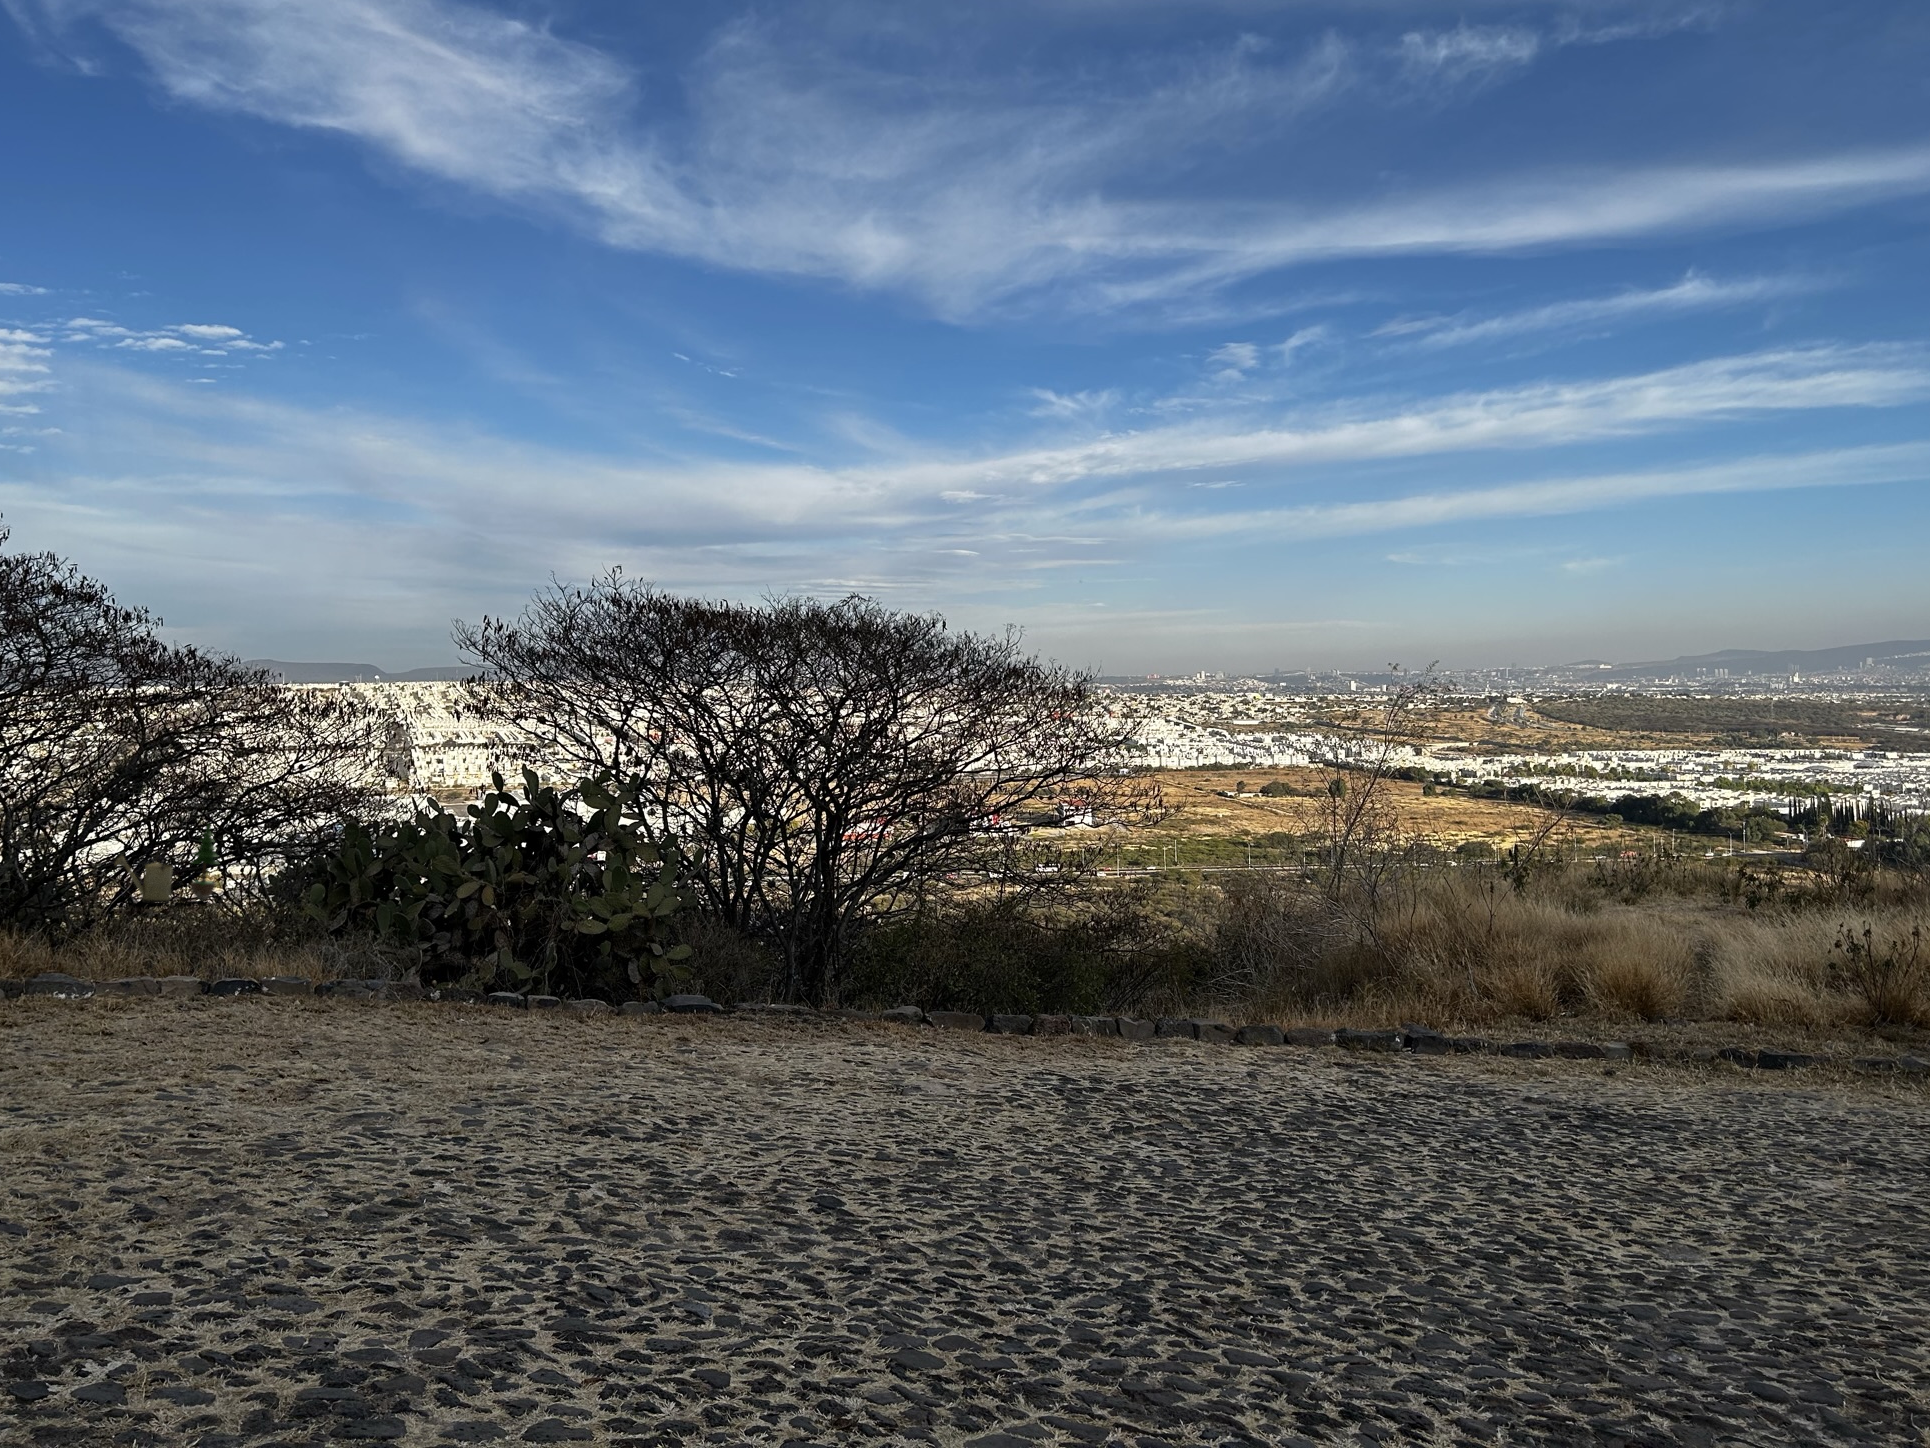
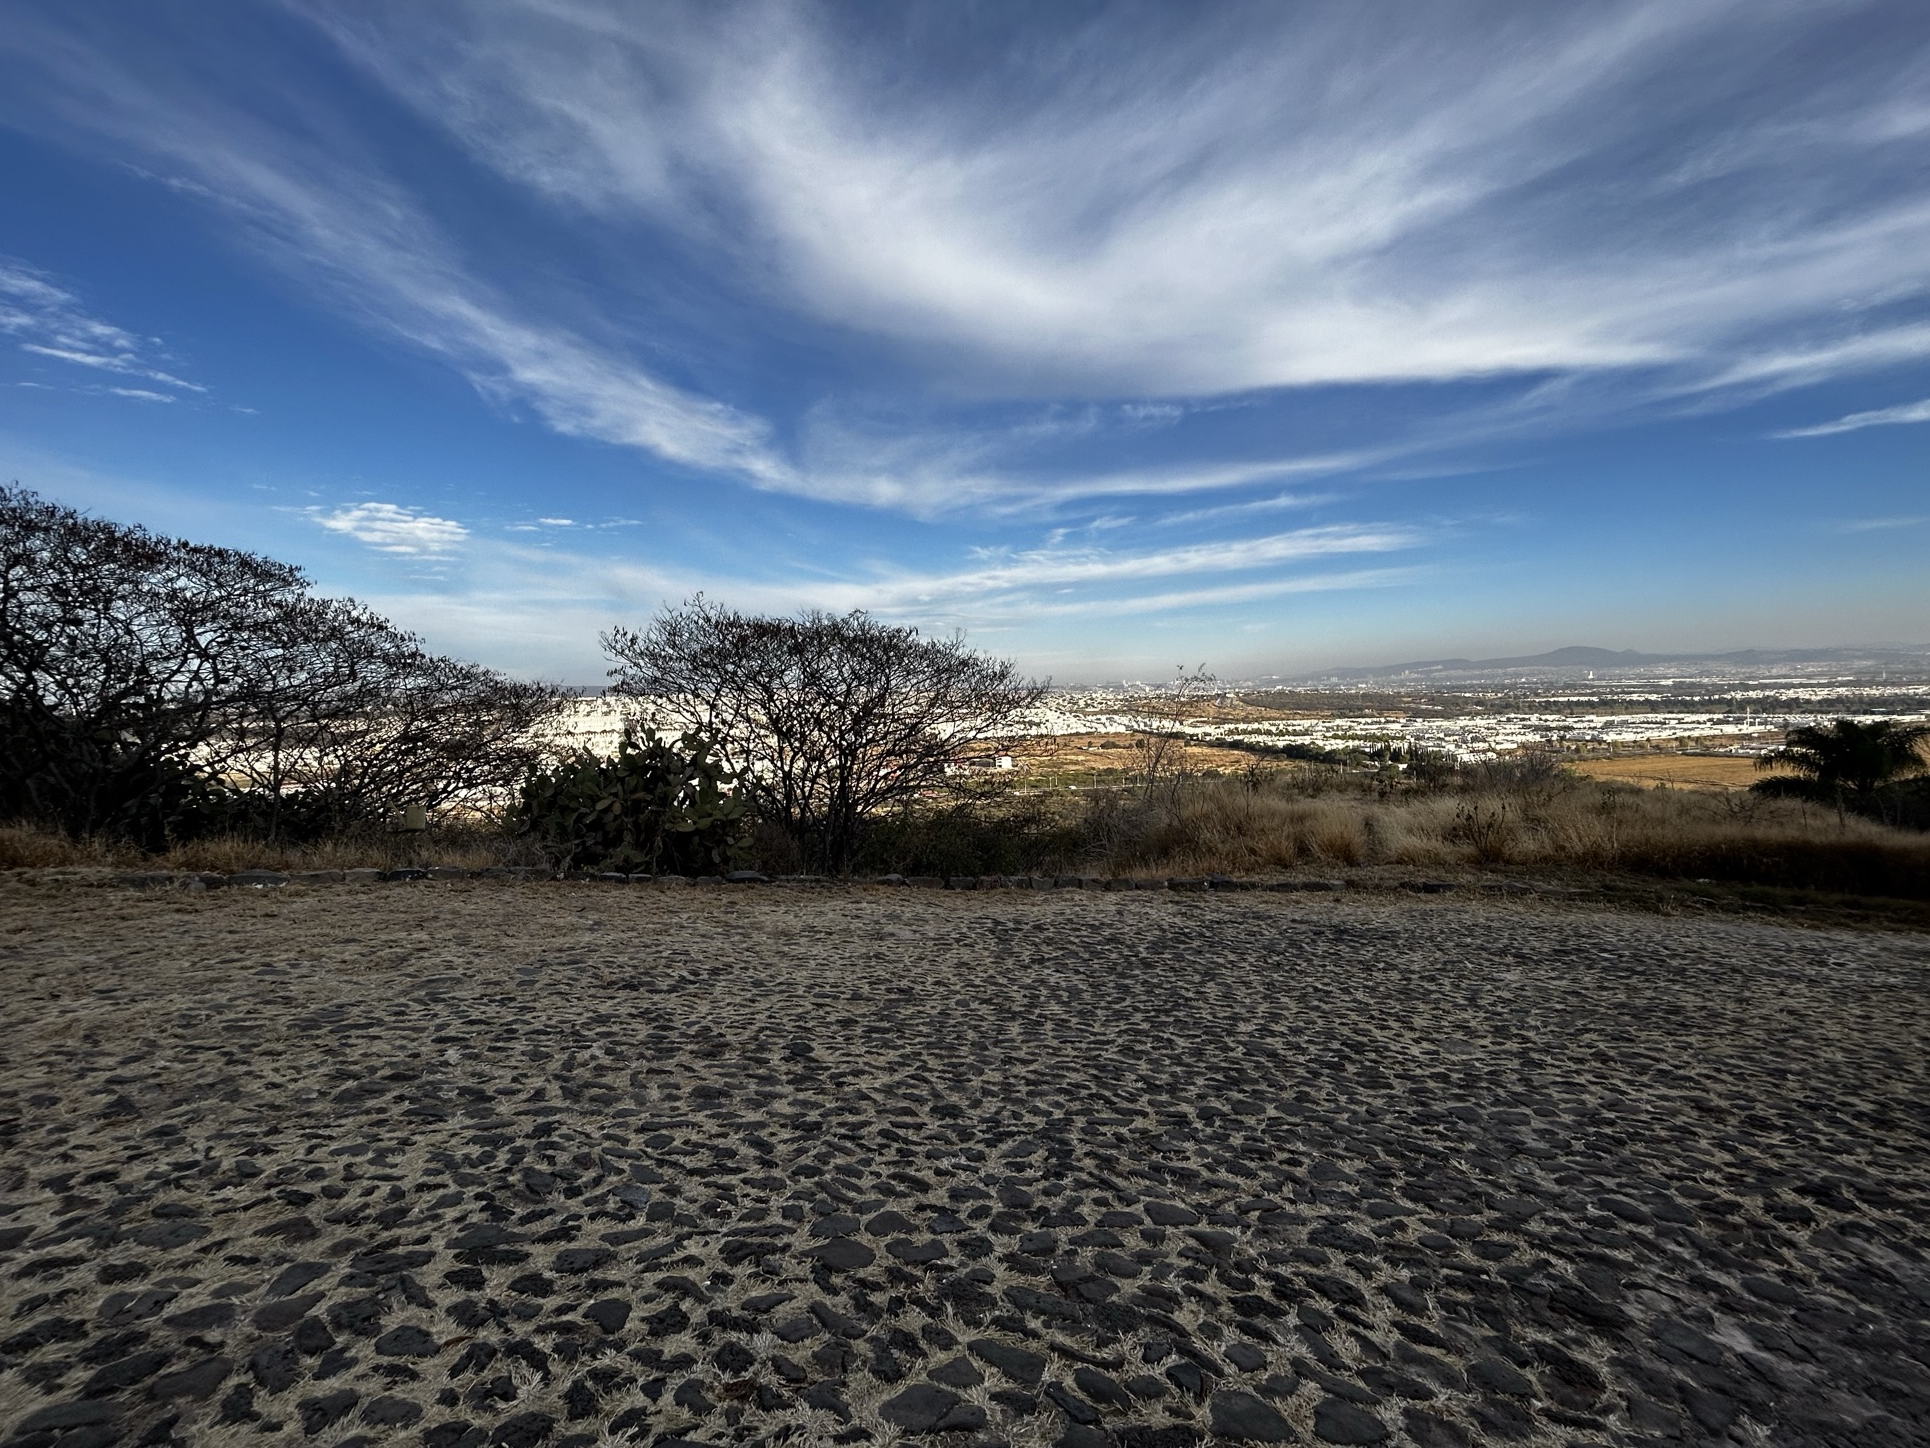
potted tree: present [191,824,218,900] -> none [439,778,459,828]

